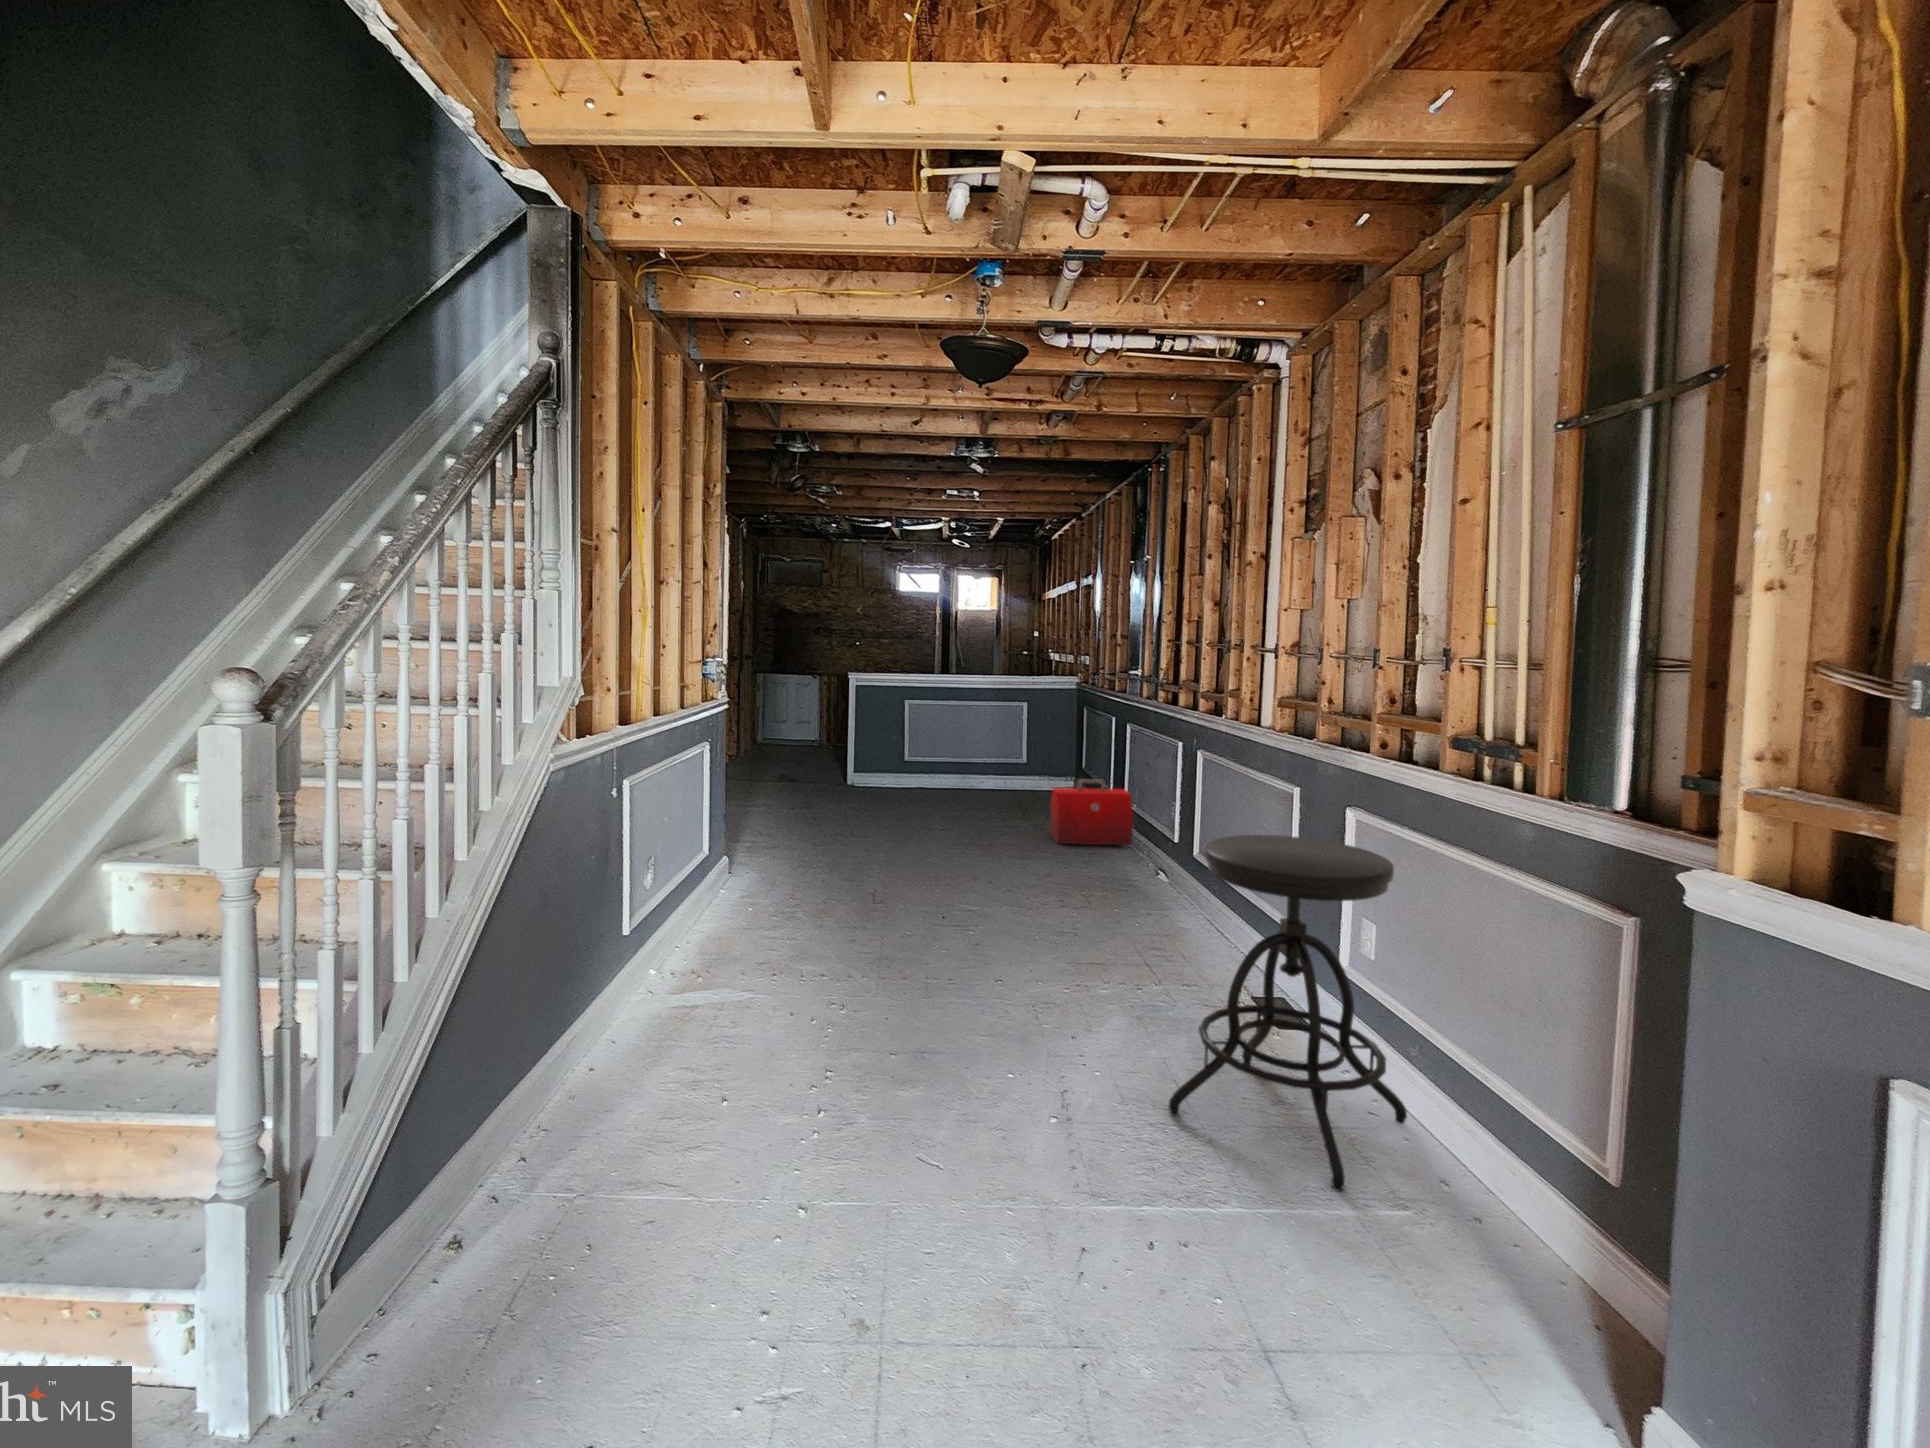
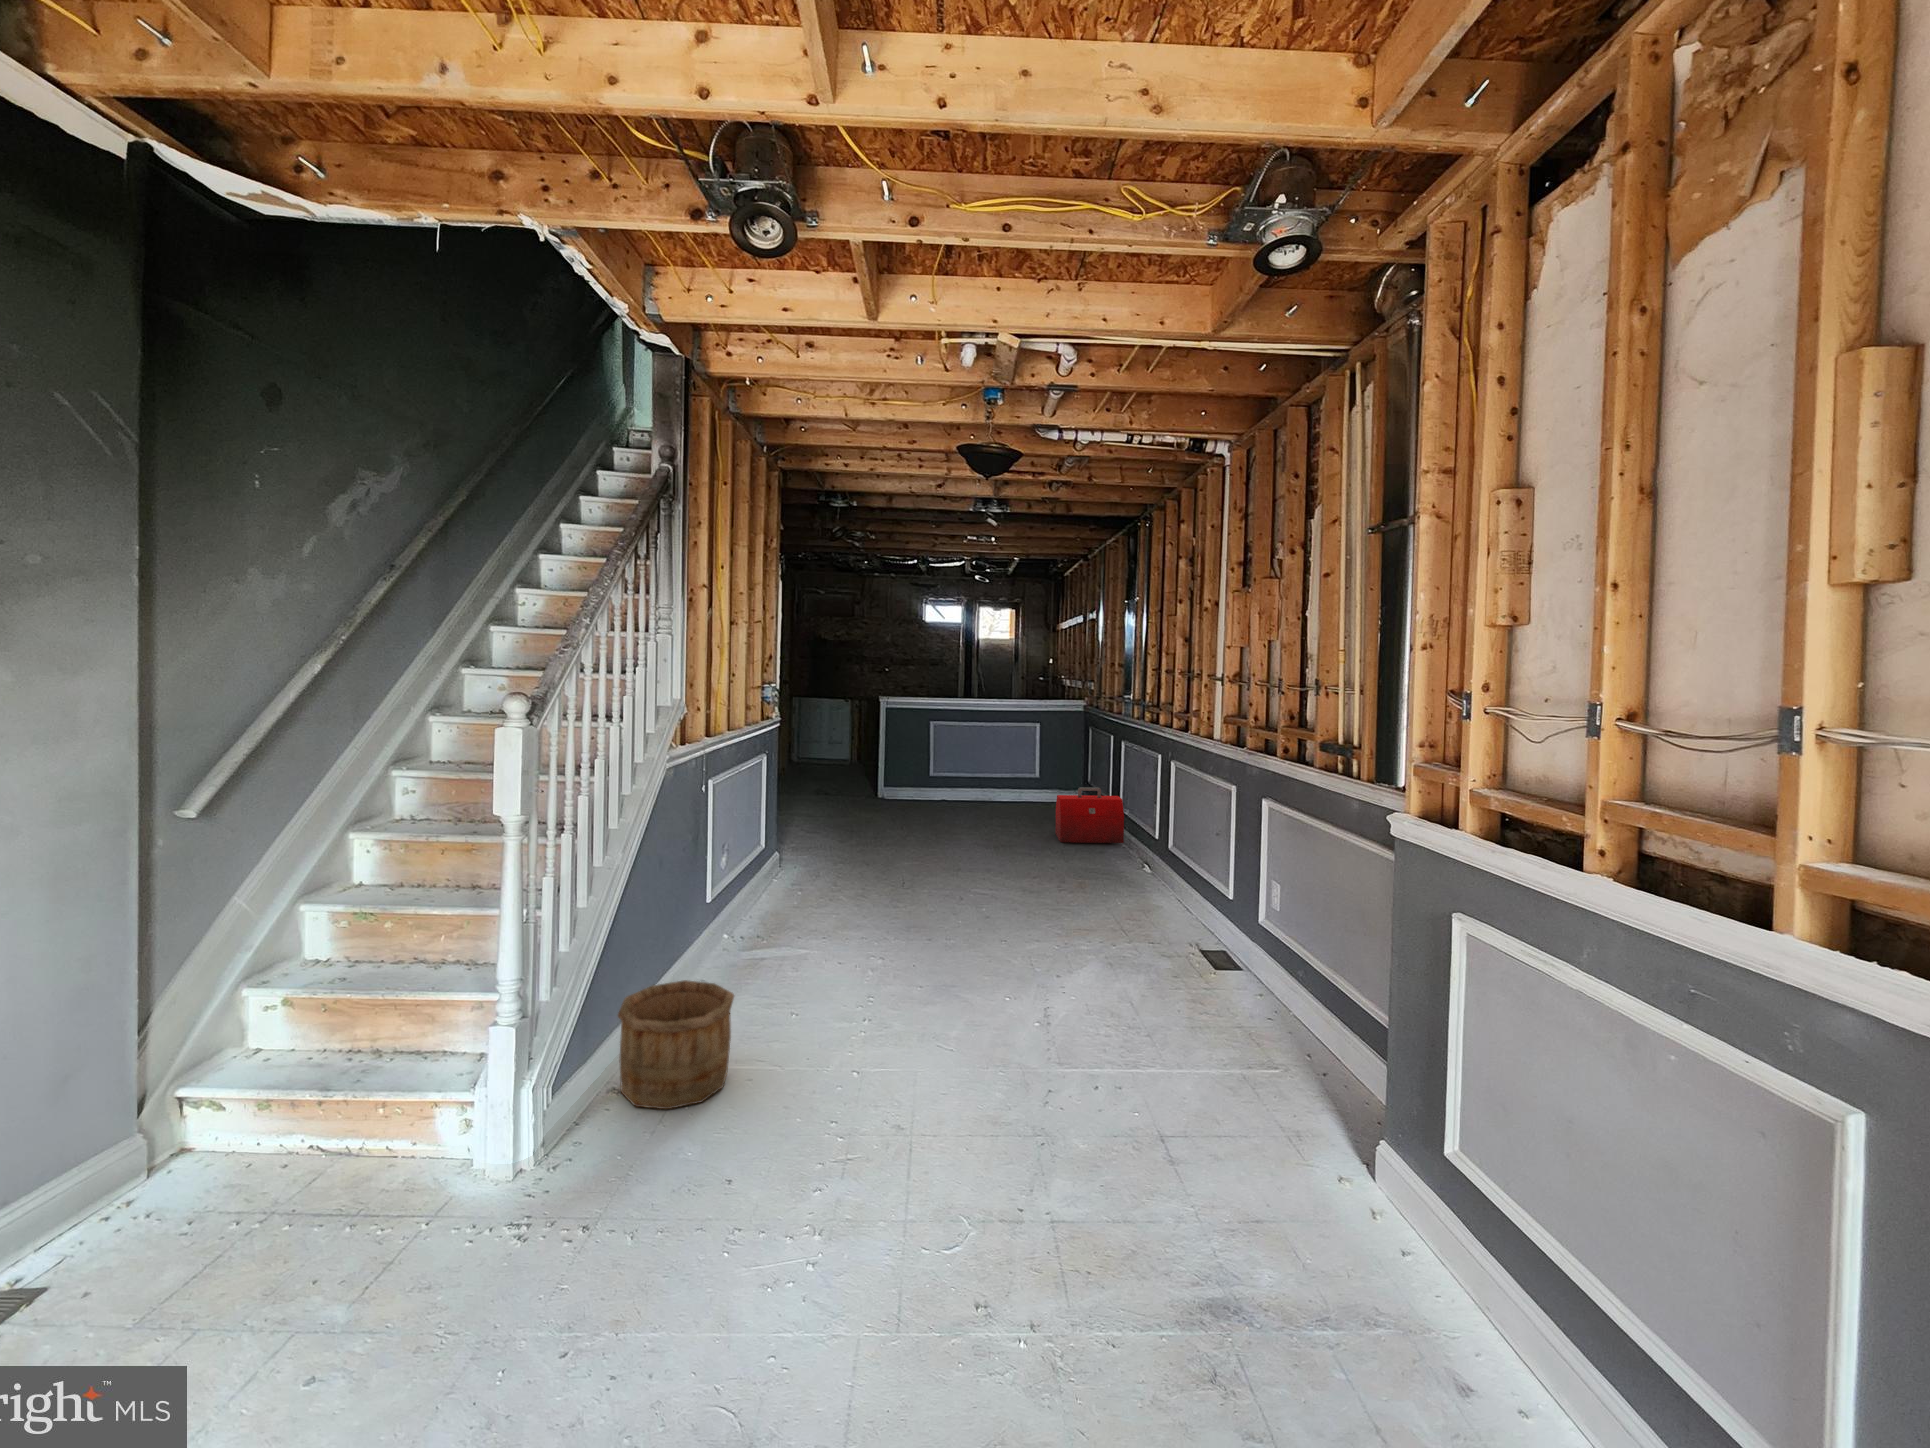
stool: present [1169,835,1407,1191] -> none [1119,816,1288,1057]
wooden bucket: none [443,1078,624,1292] -> present [618,980,734,1109]

